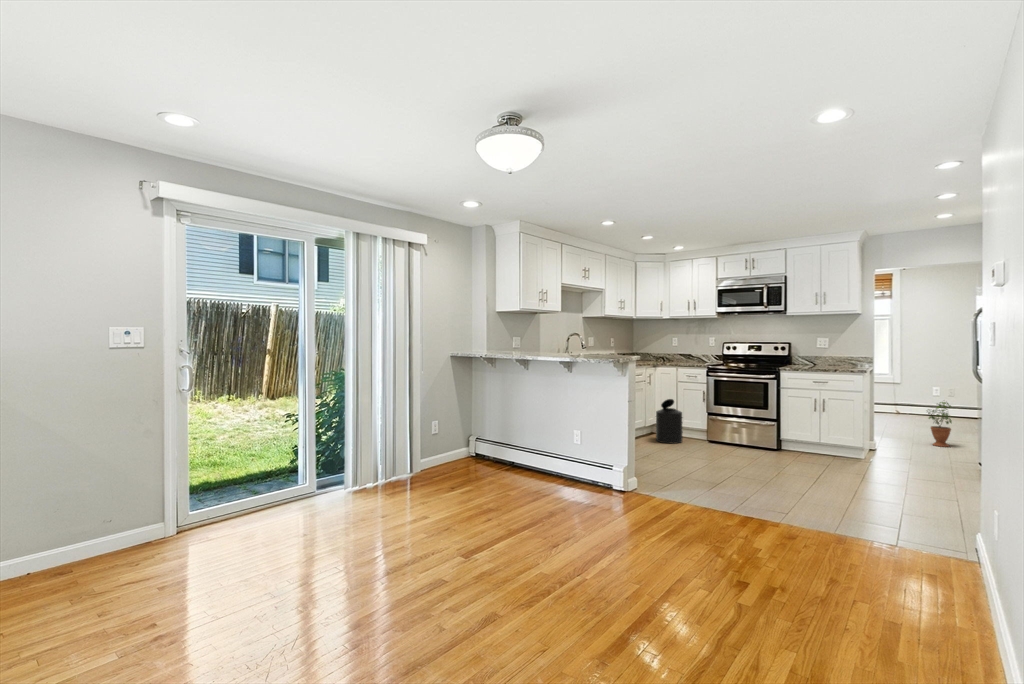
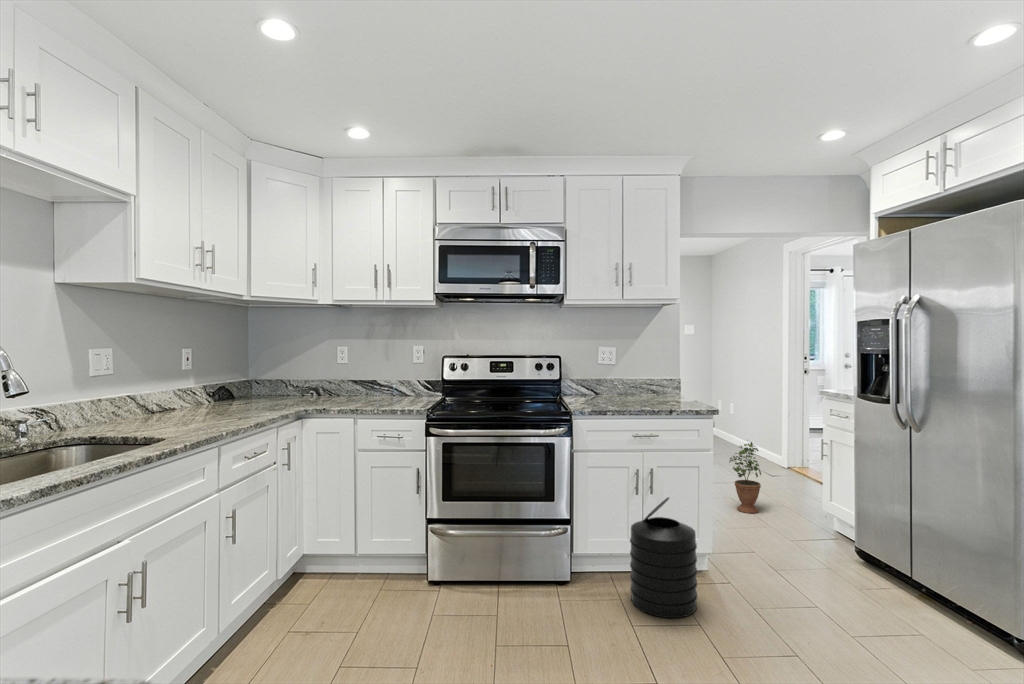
trash can: present [656,399,683,443] -> present [630,497,697,618]

